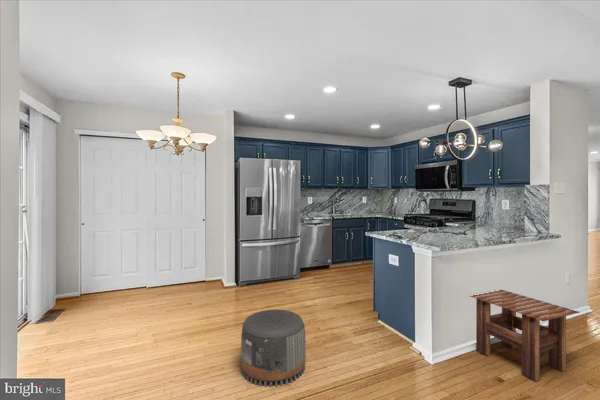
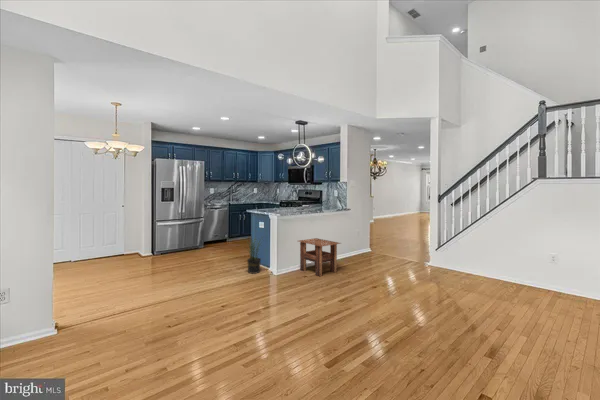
potted plant: none [372,276,406,351] -> present [248,239,261,274]
pouf: present [241,309,305,387] -> none [165,254,205,291]

